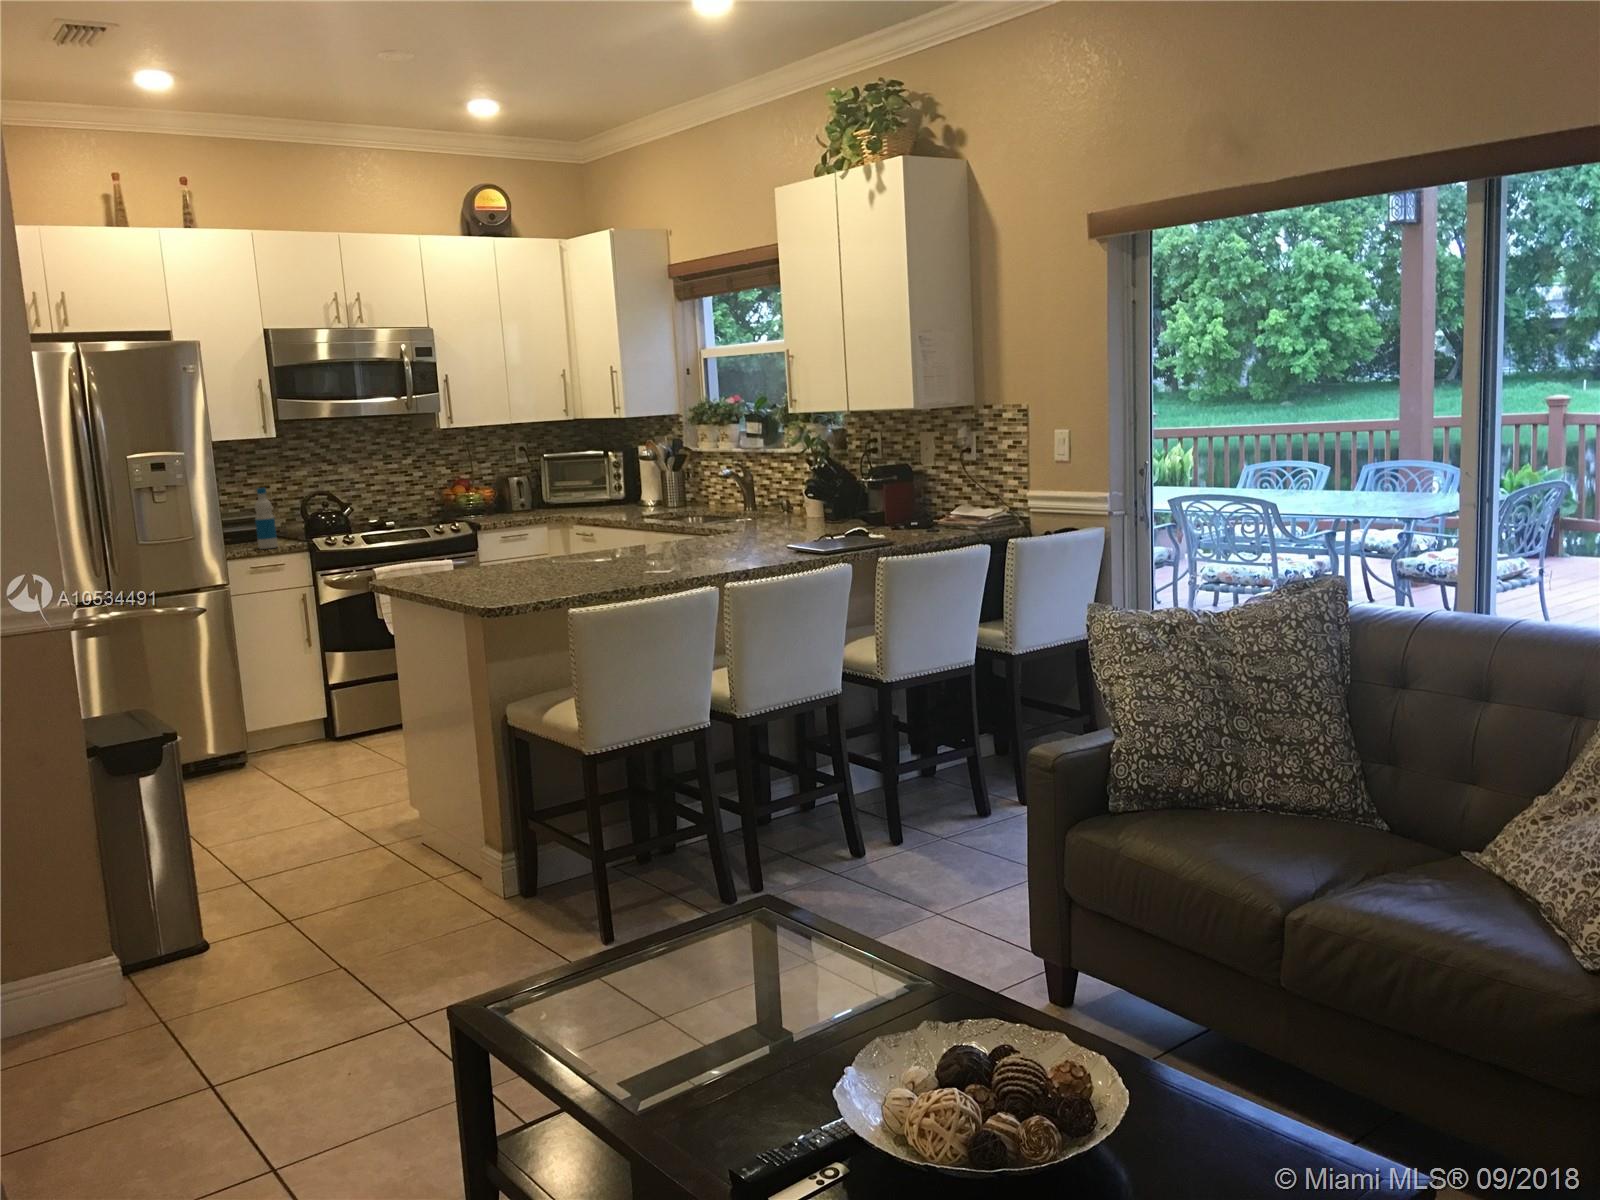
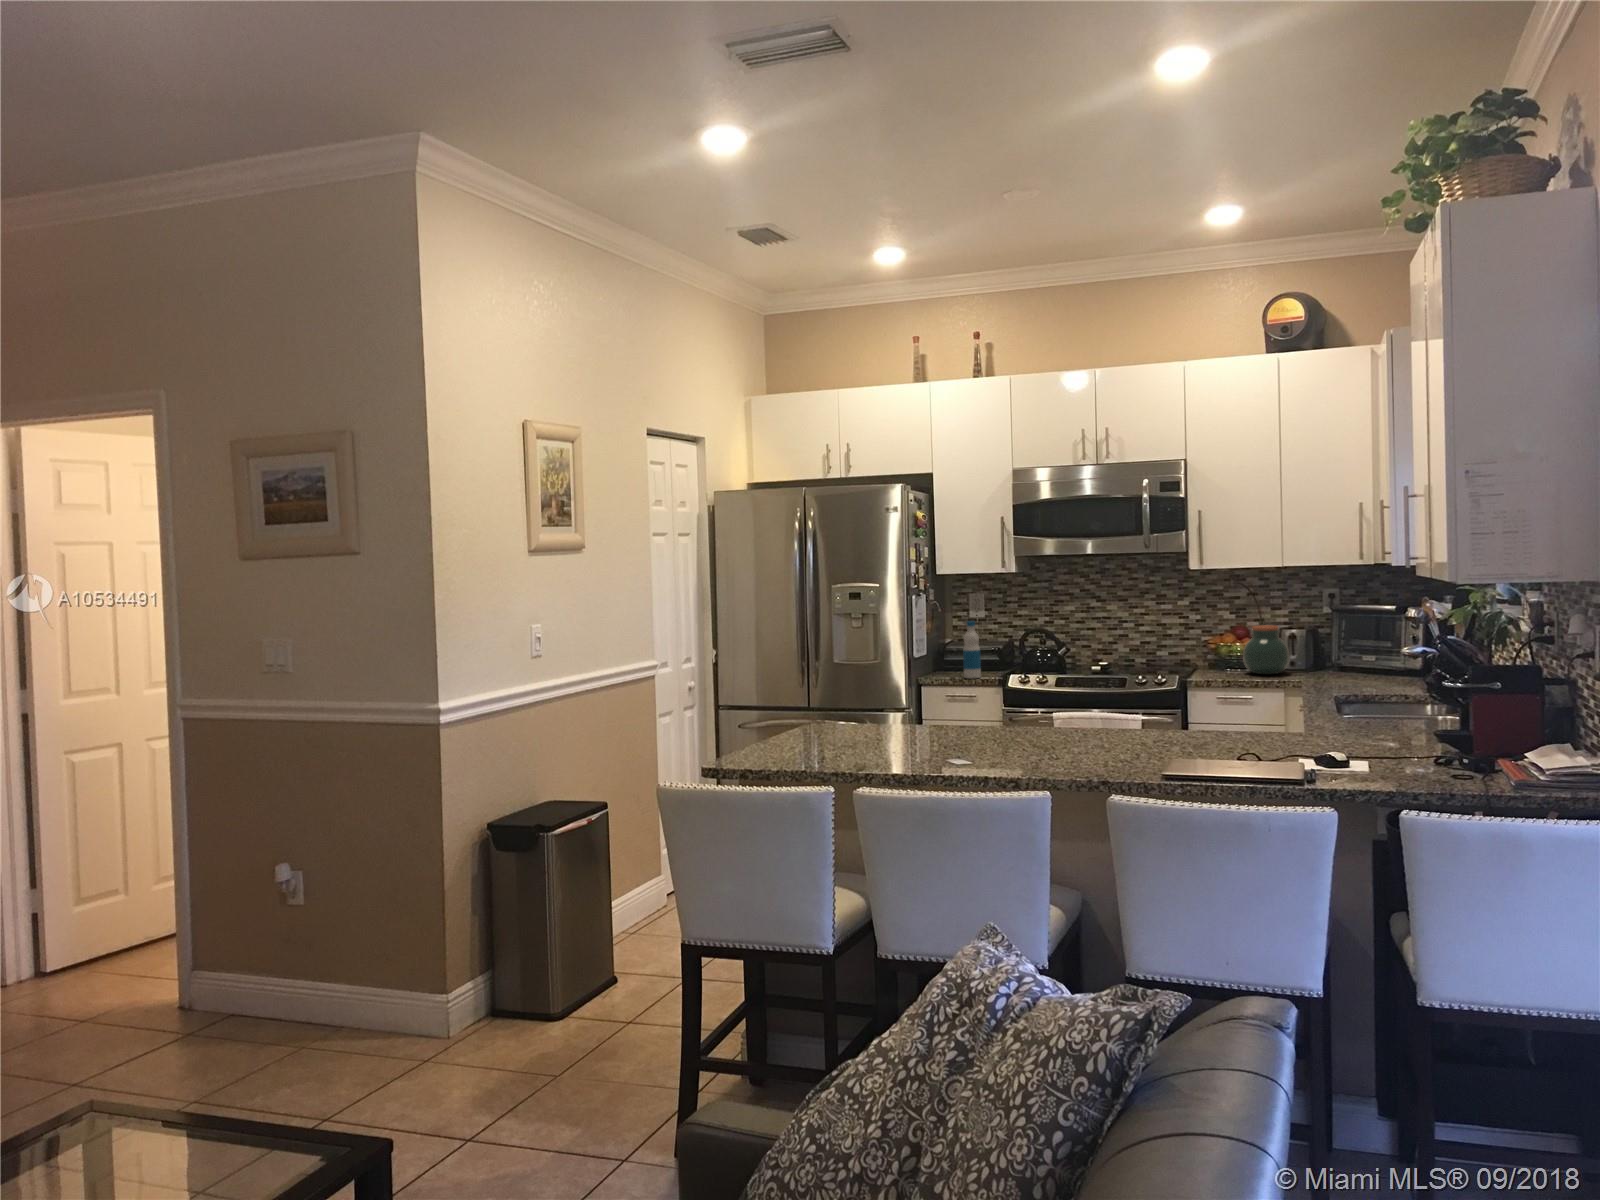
jar: none [494,474,533,516] -> present [1243,625,1289,674]

